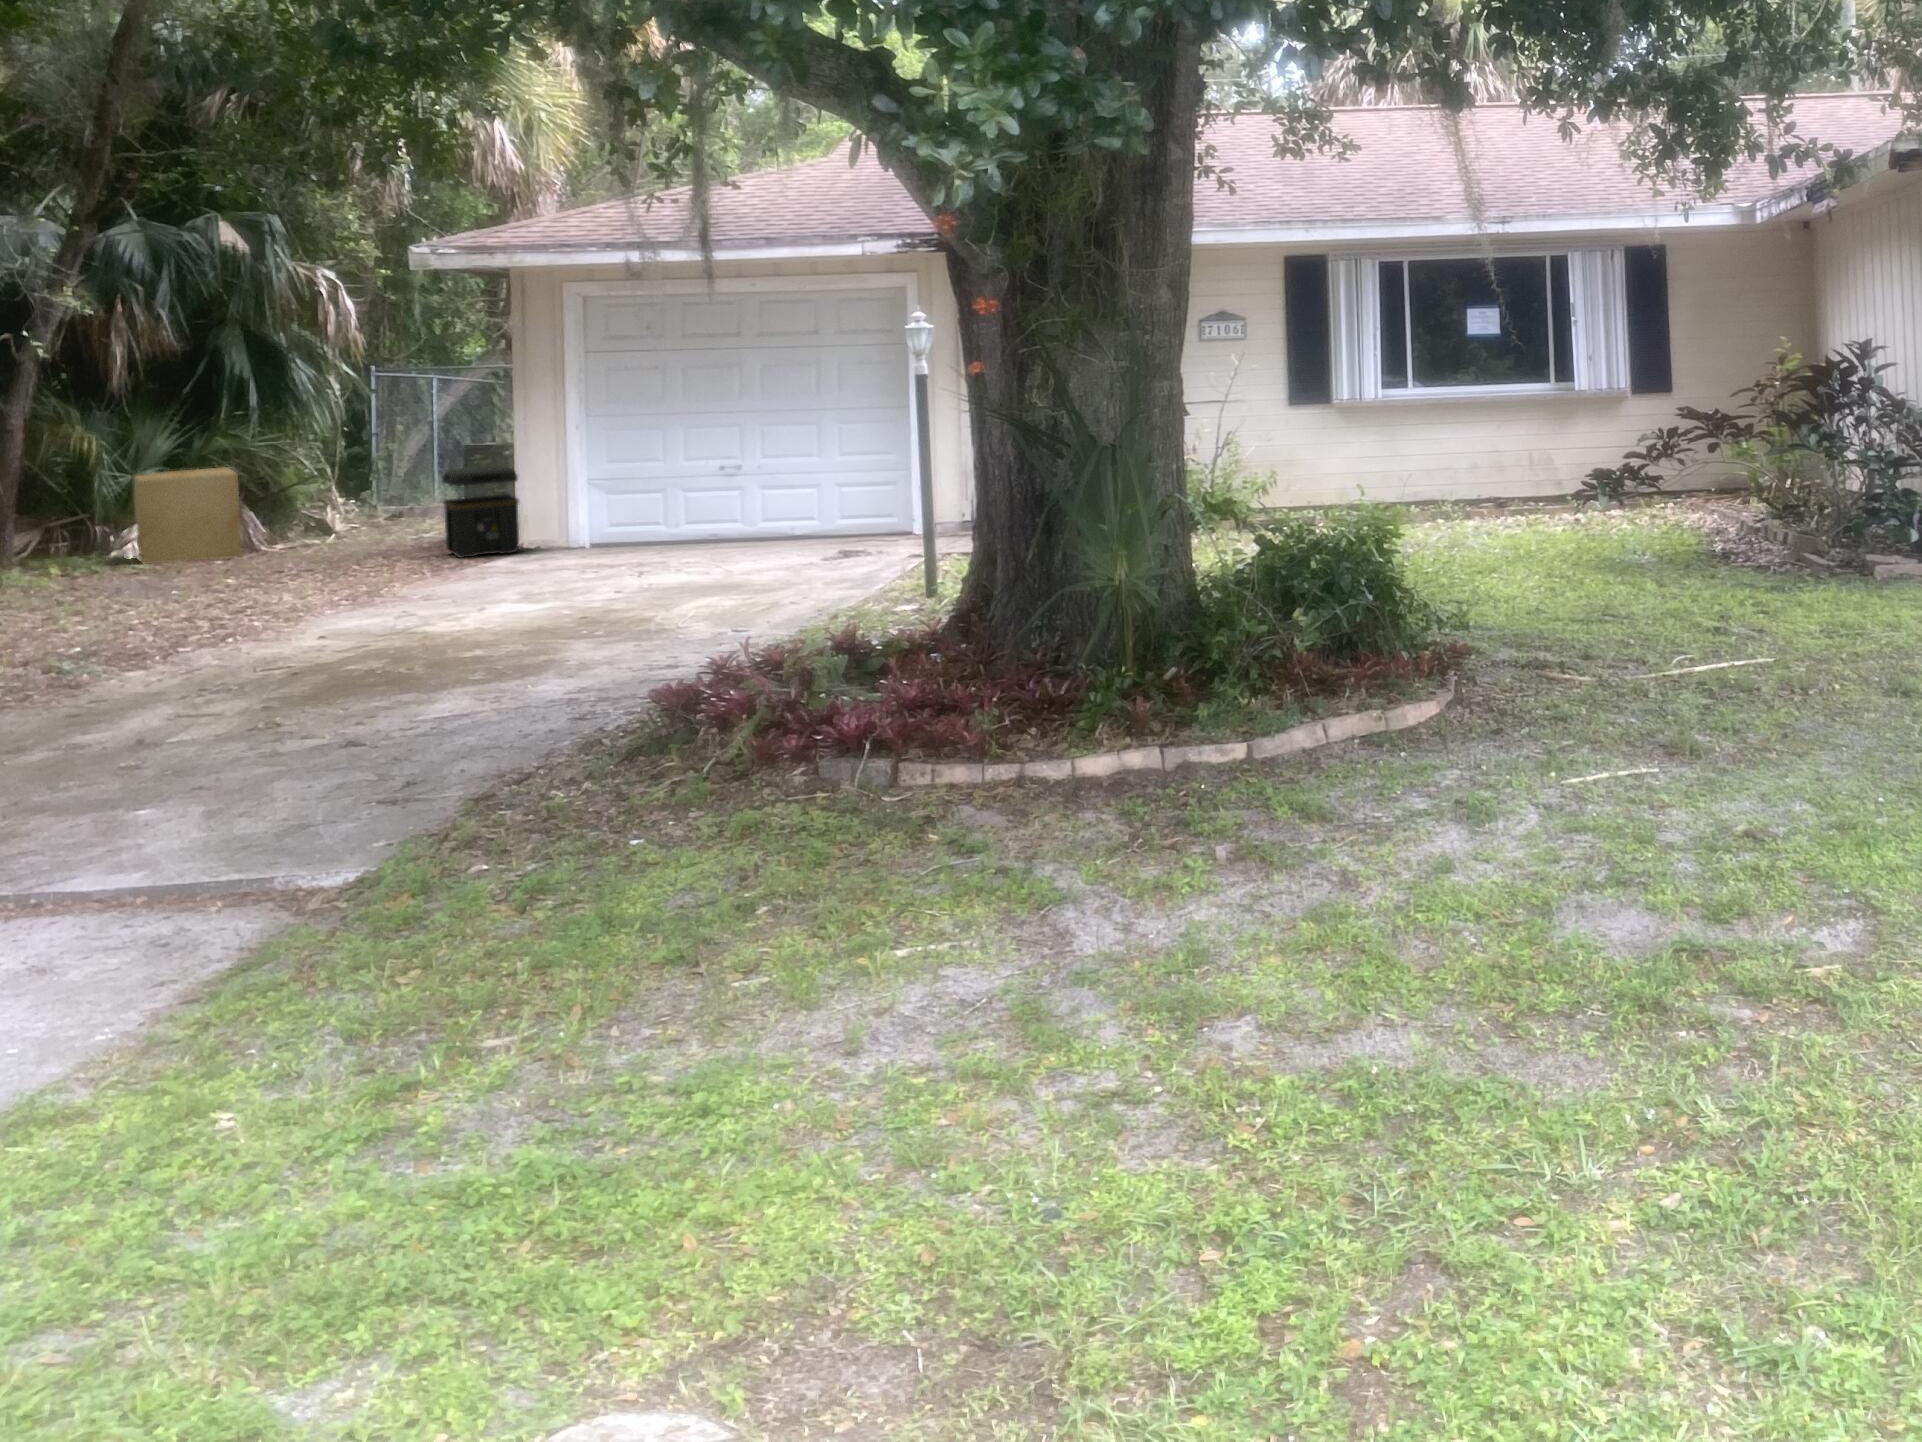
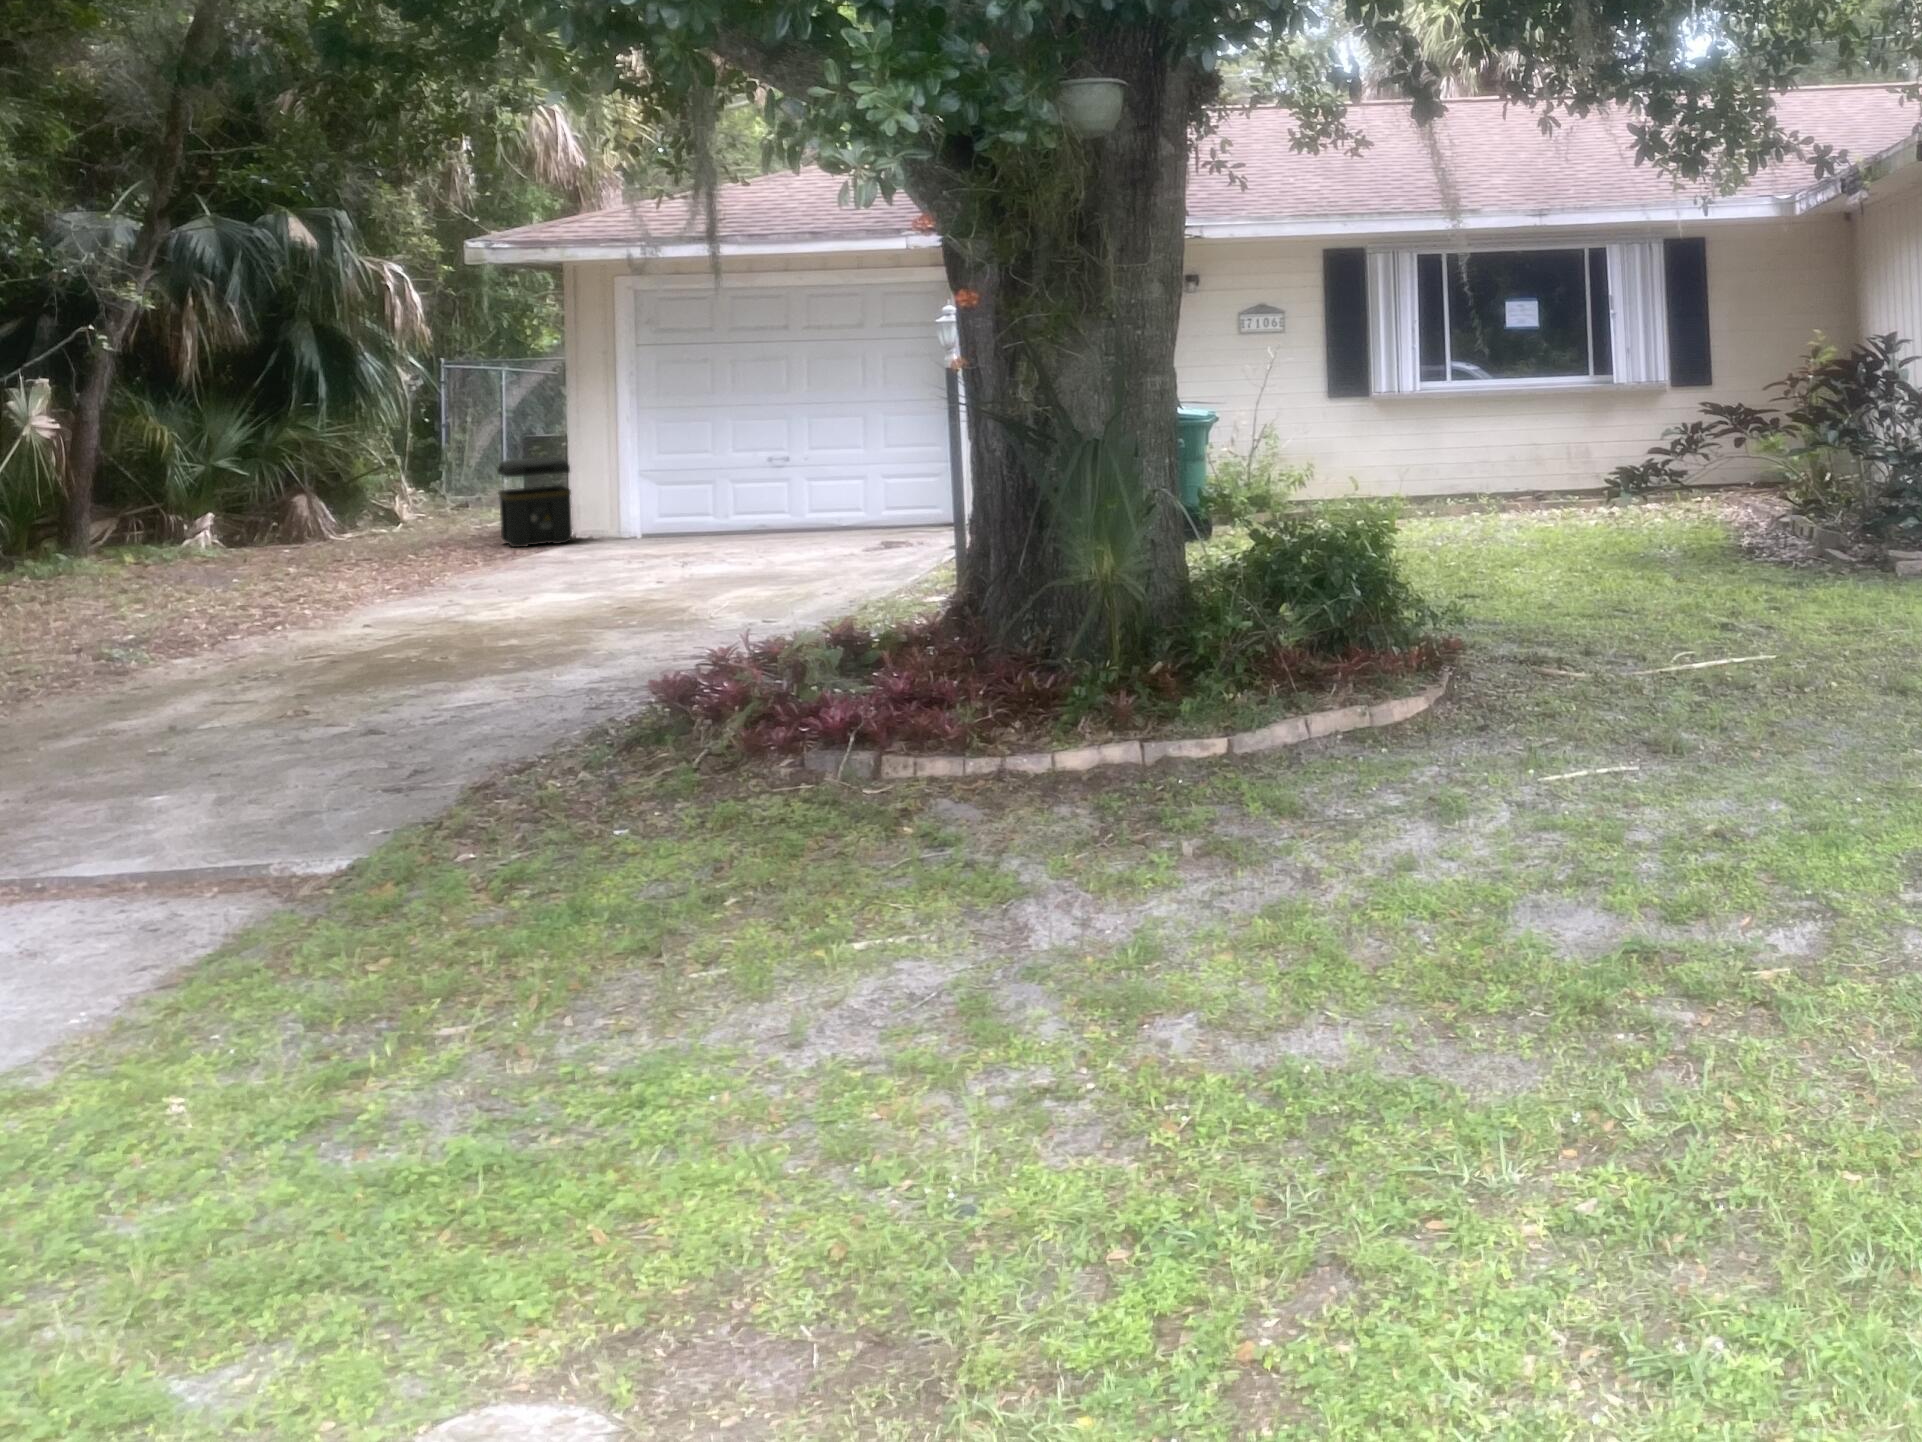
cardboard box: present [132,467,242,564] -> none [201,458,306,555]

